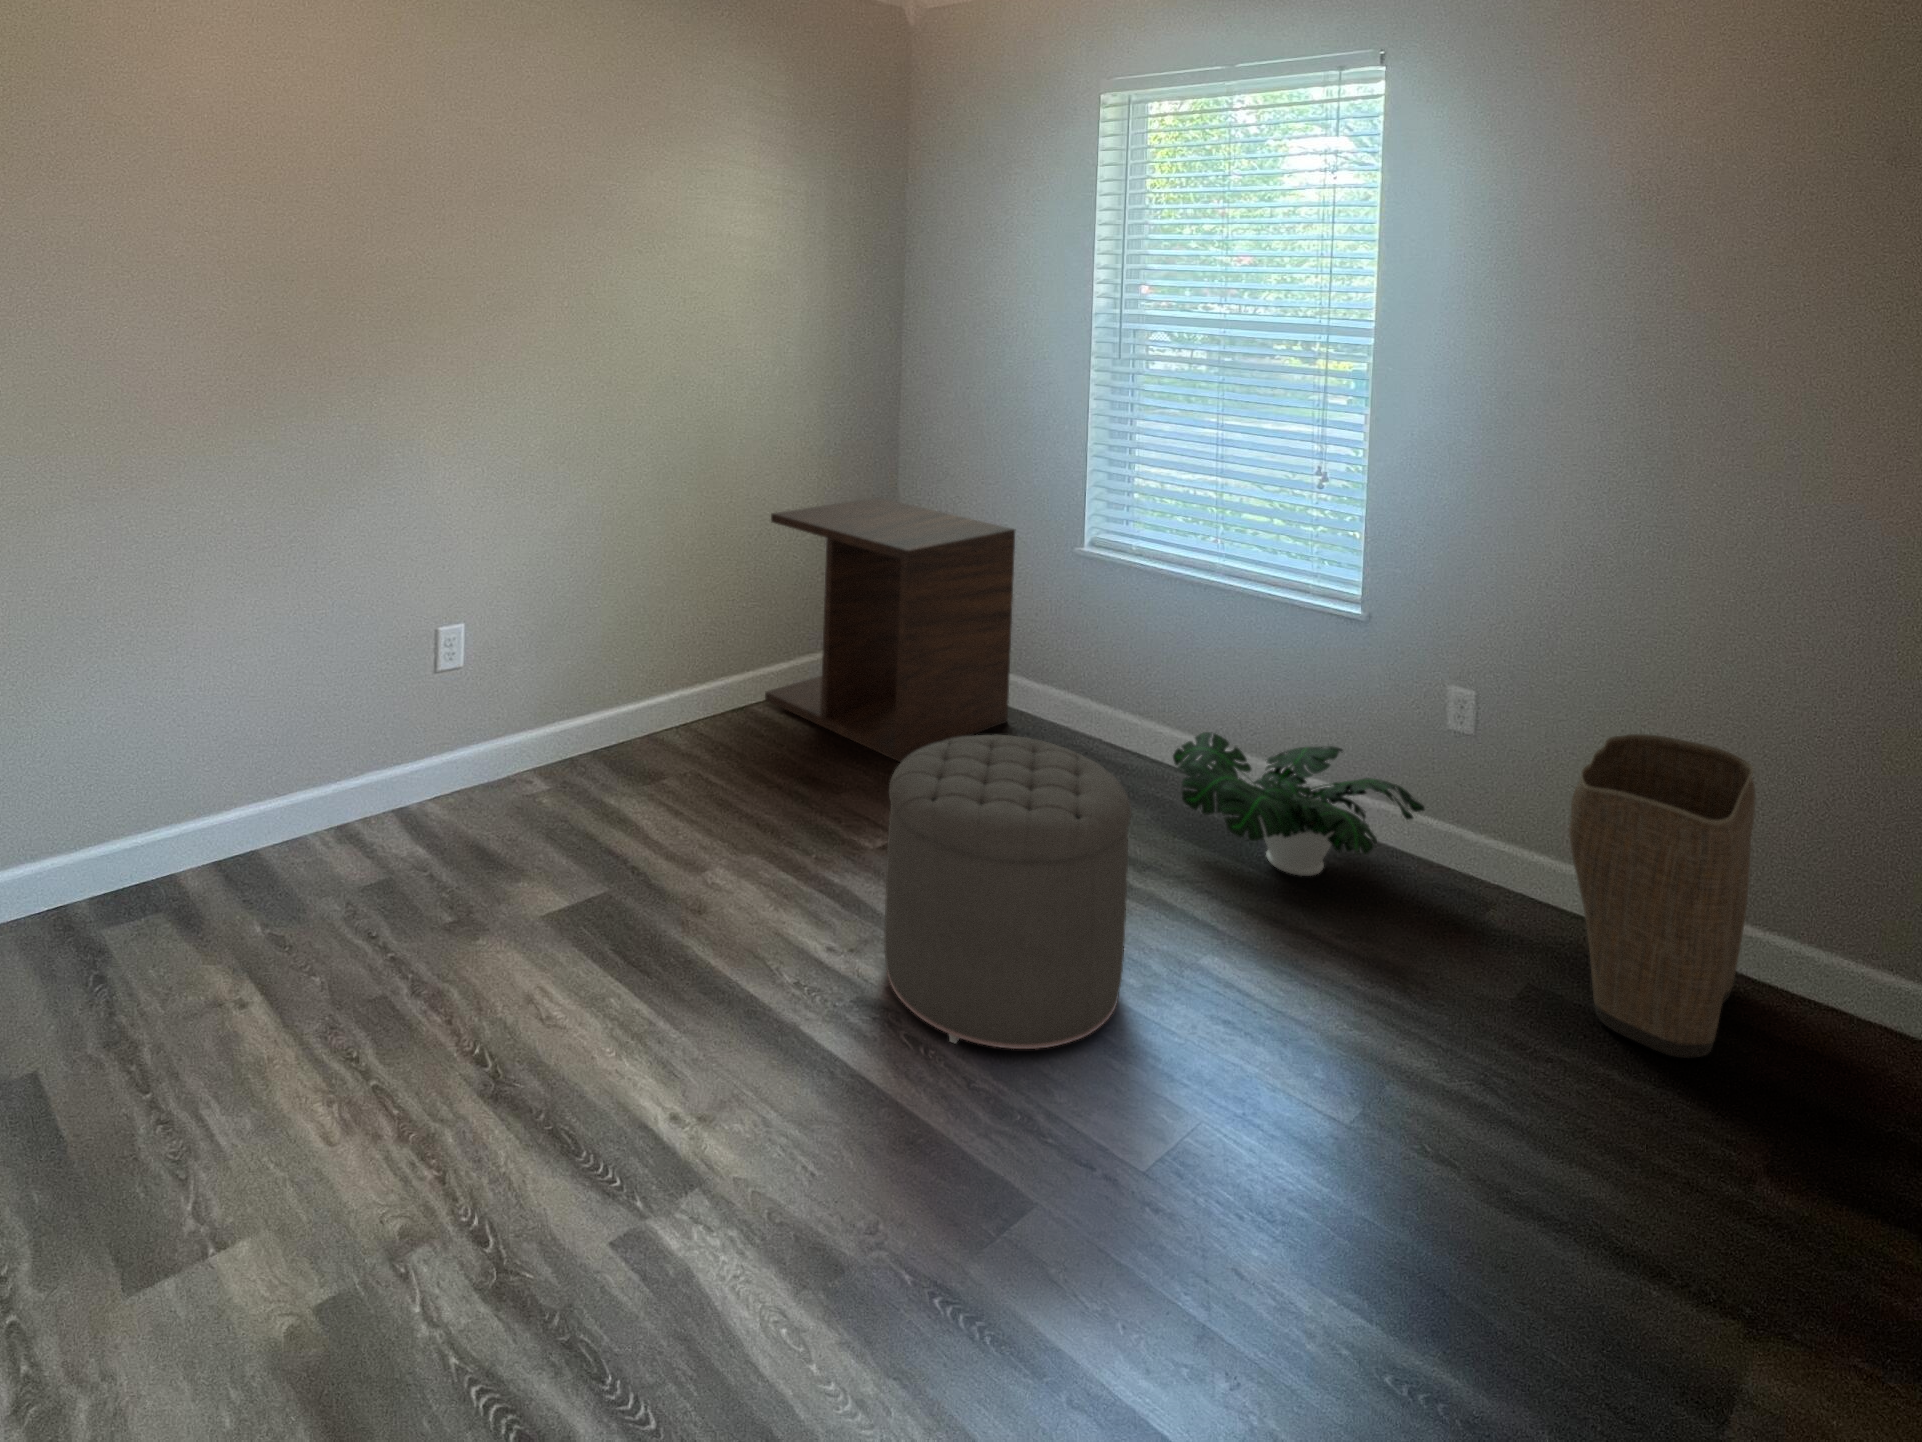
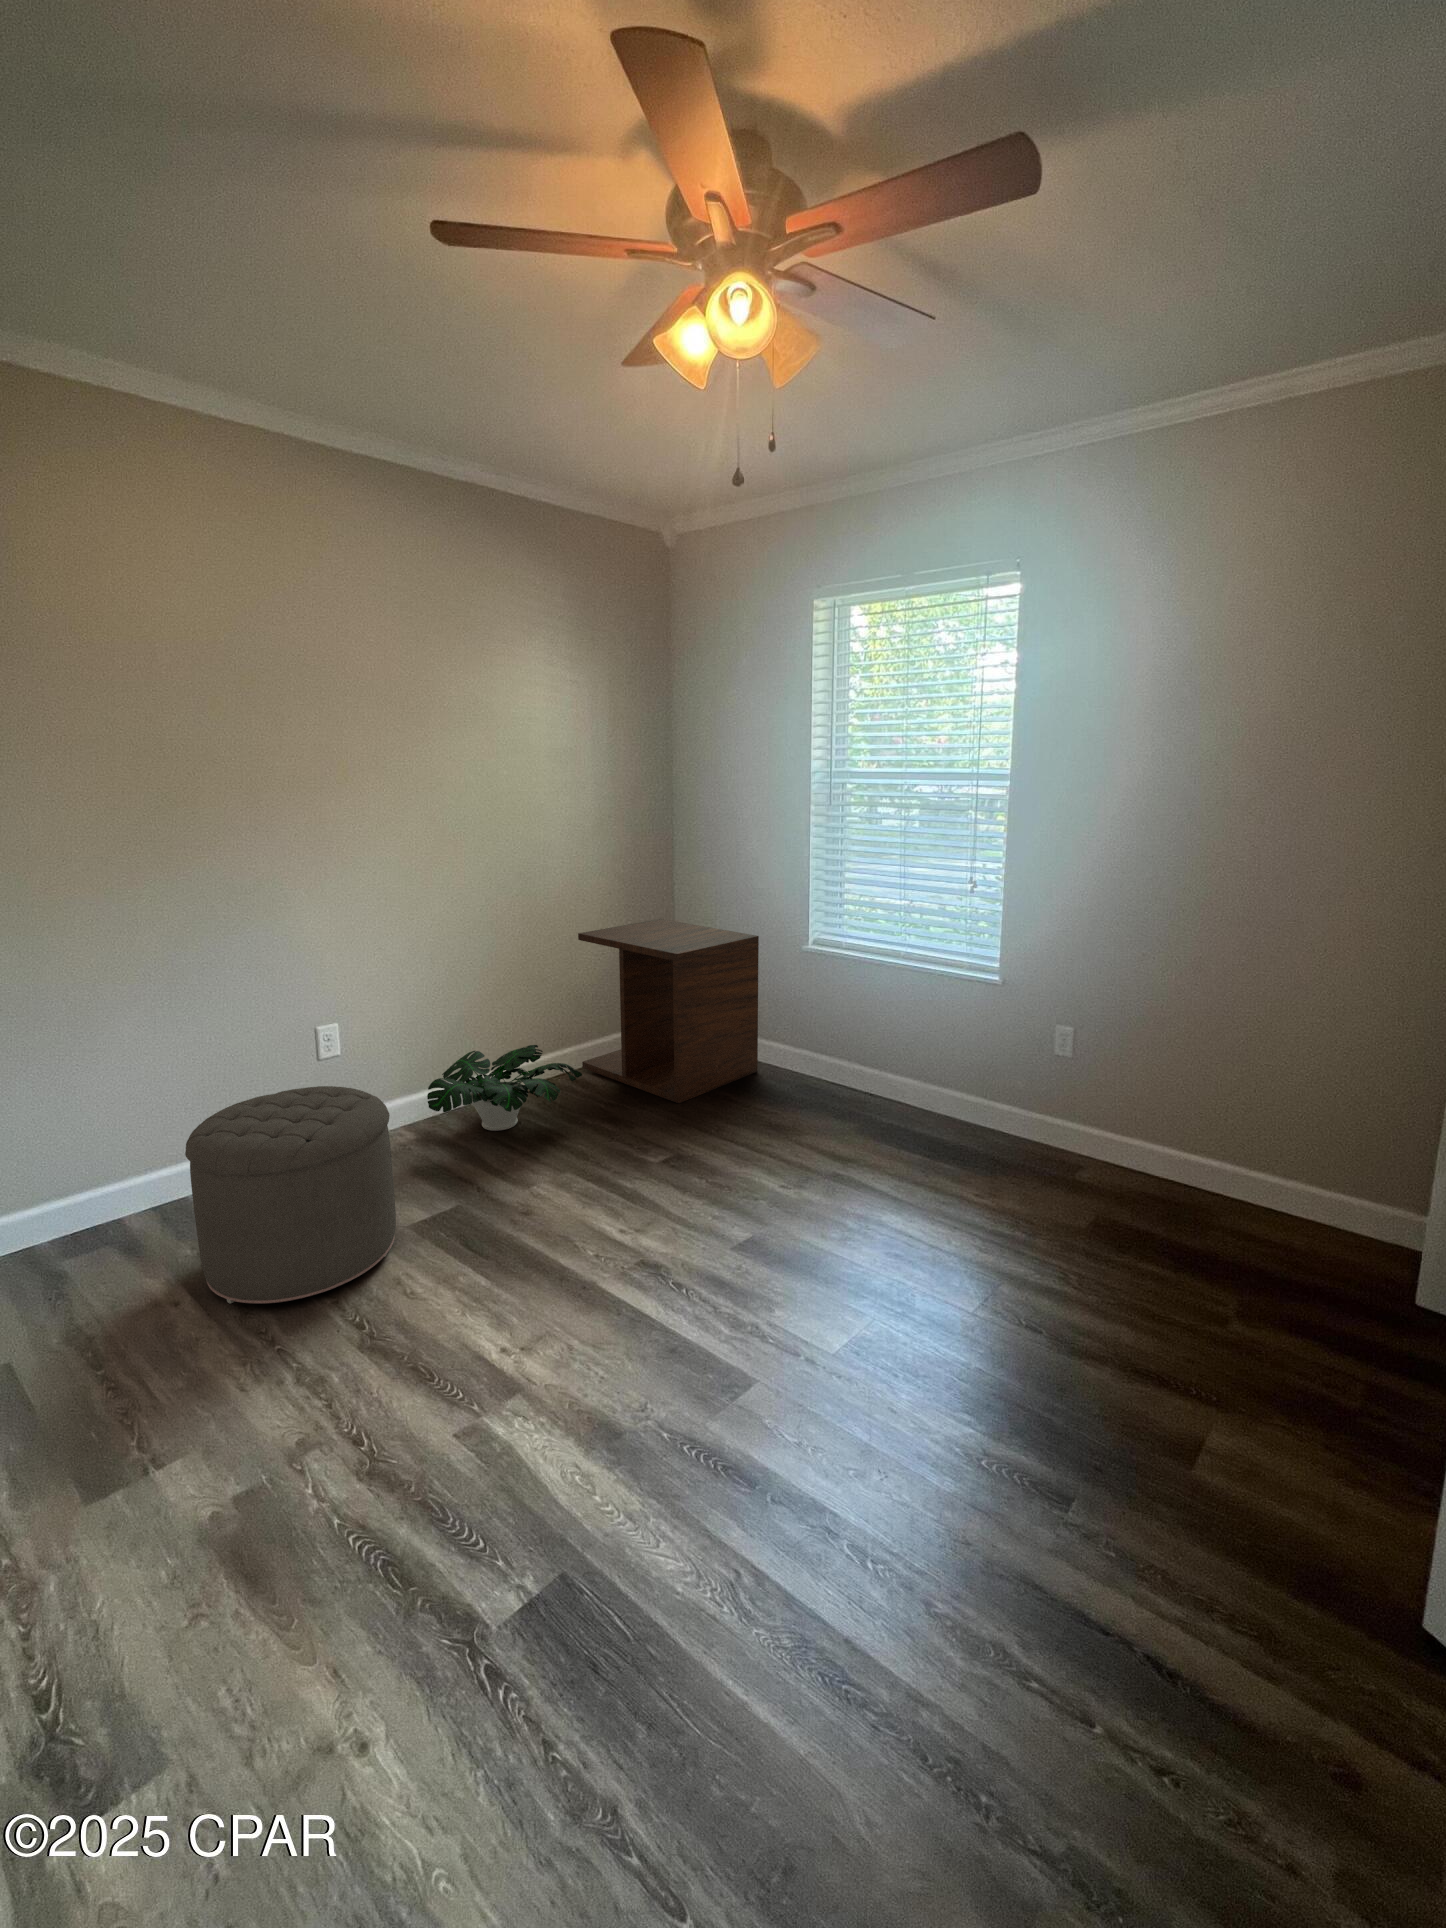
potted plant: present [1173,732,1425,876] -> present [427,1045,582,1131]
ottoman: present [884,734,1131,1049] -> present [185,1086,396,1304]
laundry basket: present [1569,734,1755,1058] -> none [1124,1049,1245,1251]

